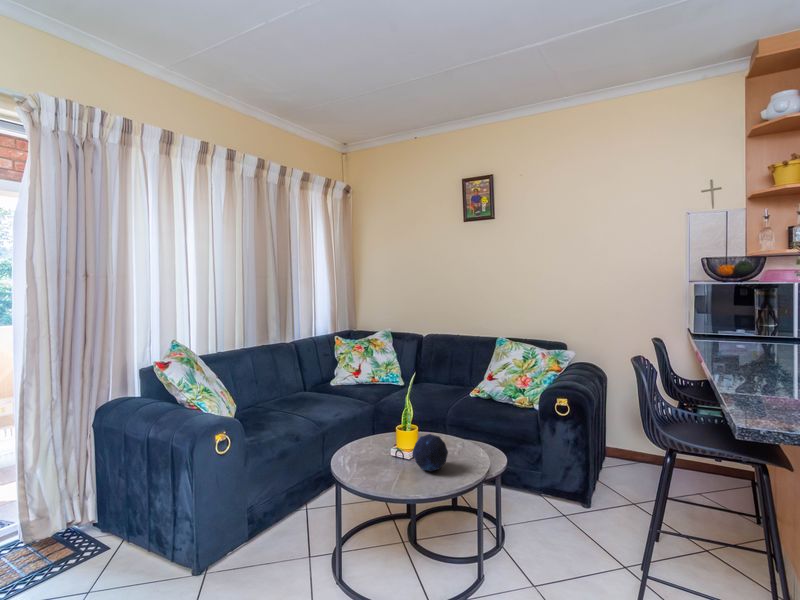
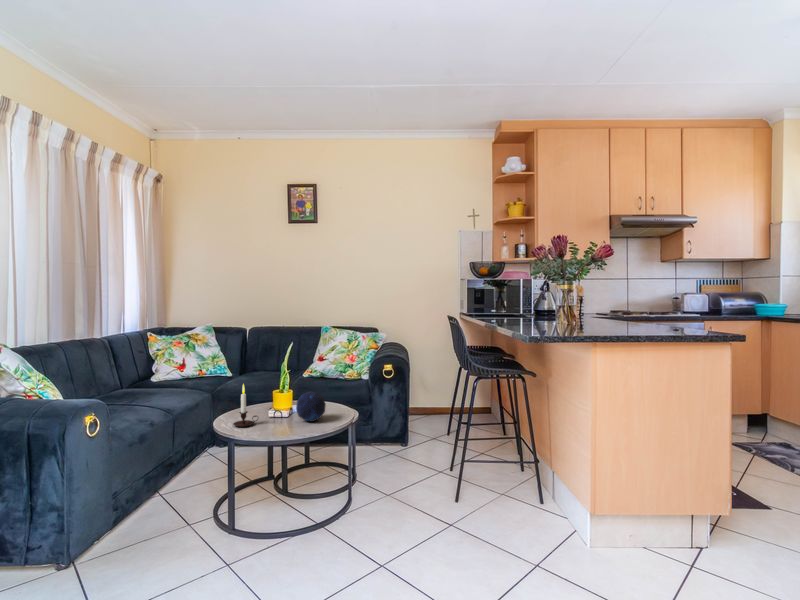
candle: none [348,417,375,465] -> present [233,384,258,427]

